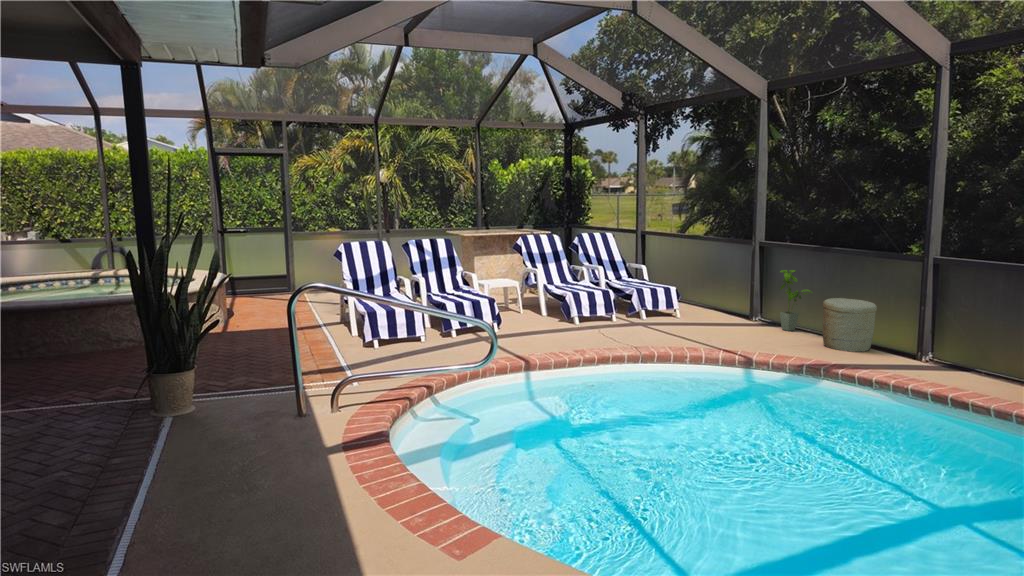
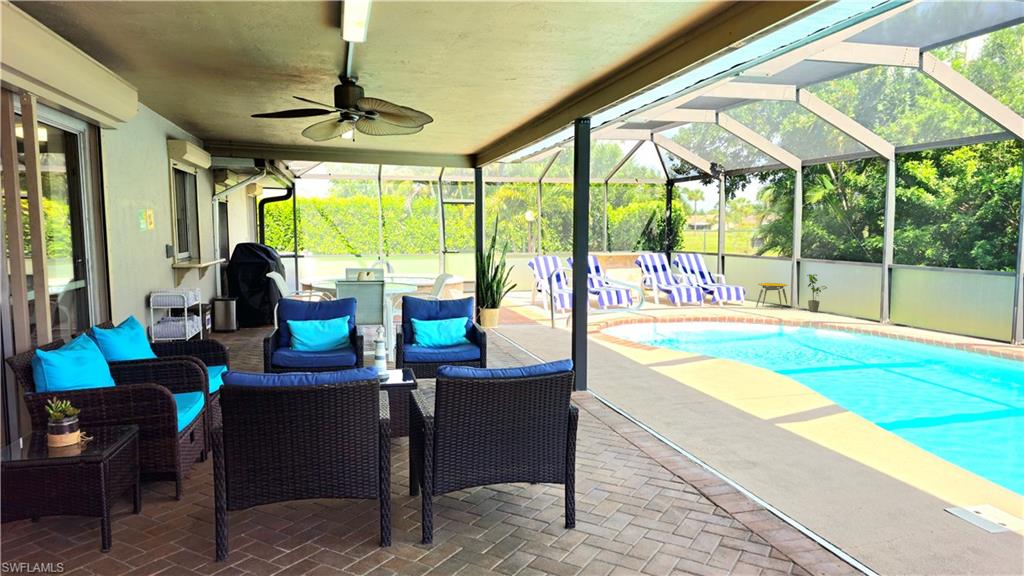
stool: none [696,280,745,325] -> present [756,283,788,309]
woven basket: present [823,298,877,352] -> none [829,290,861,320]

